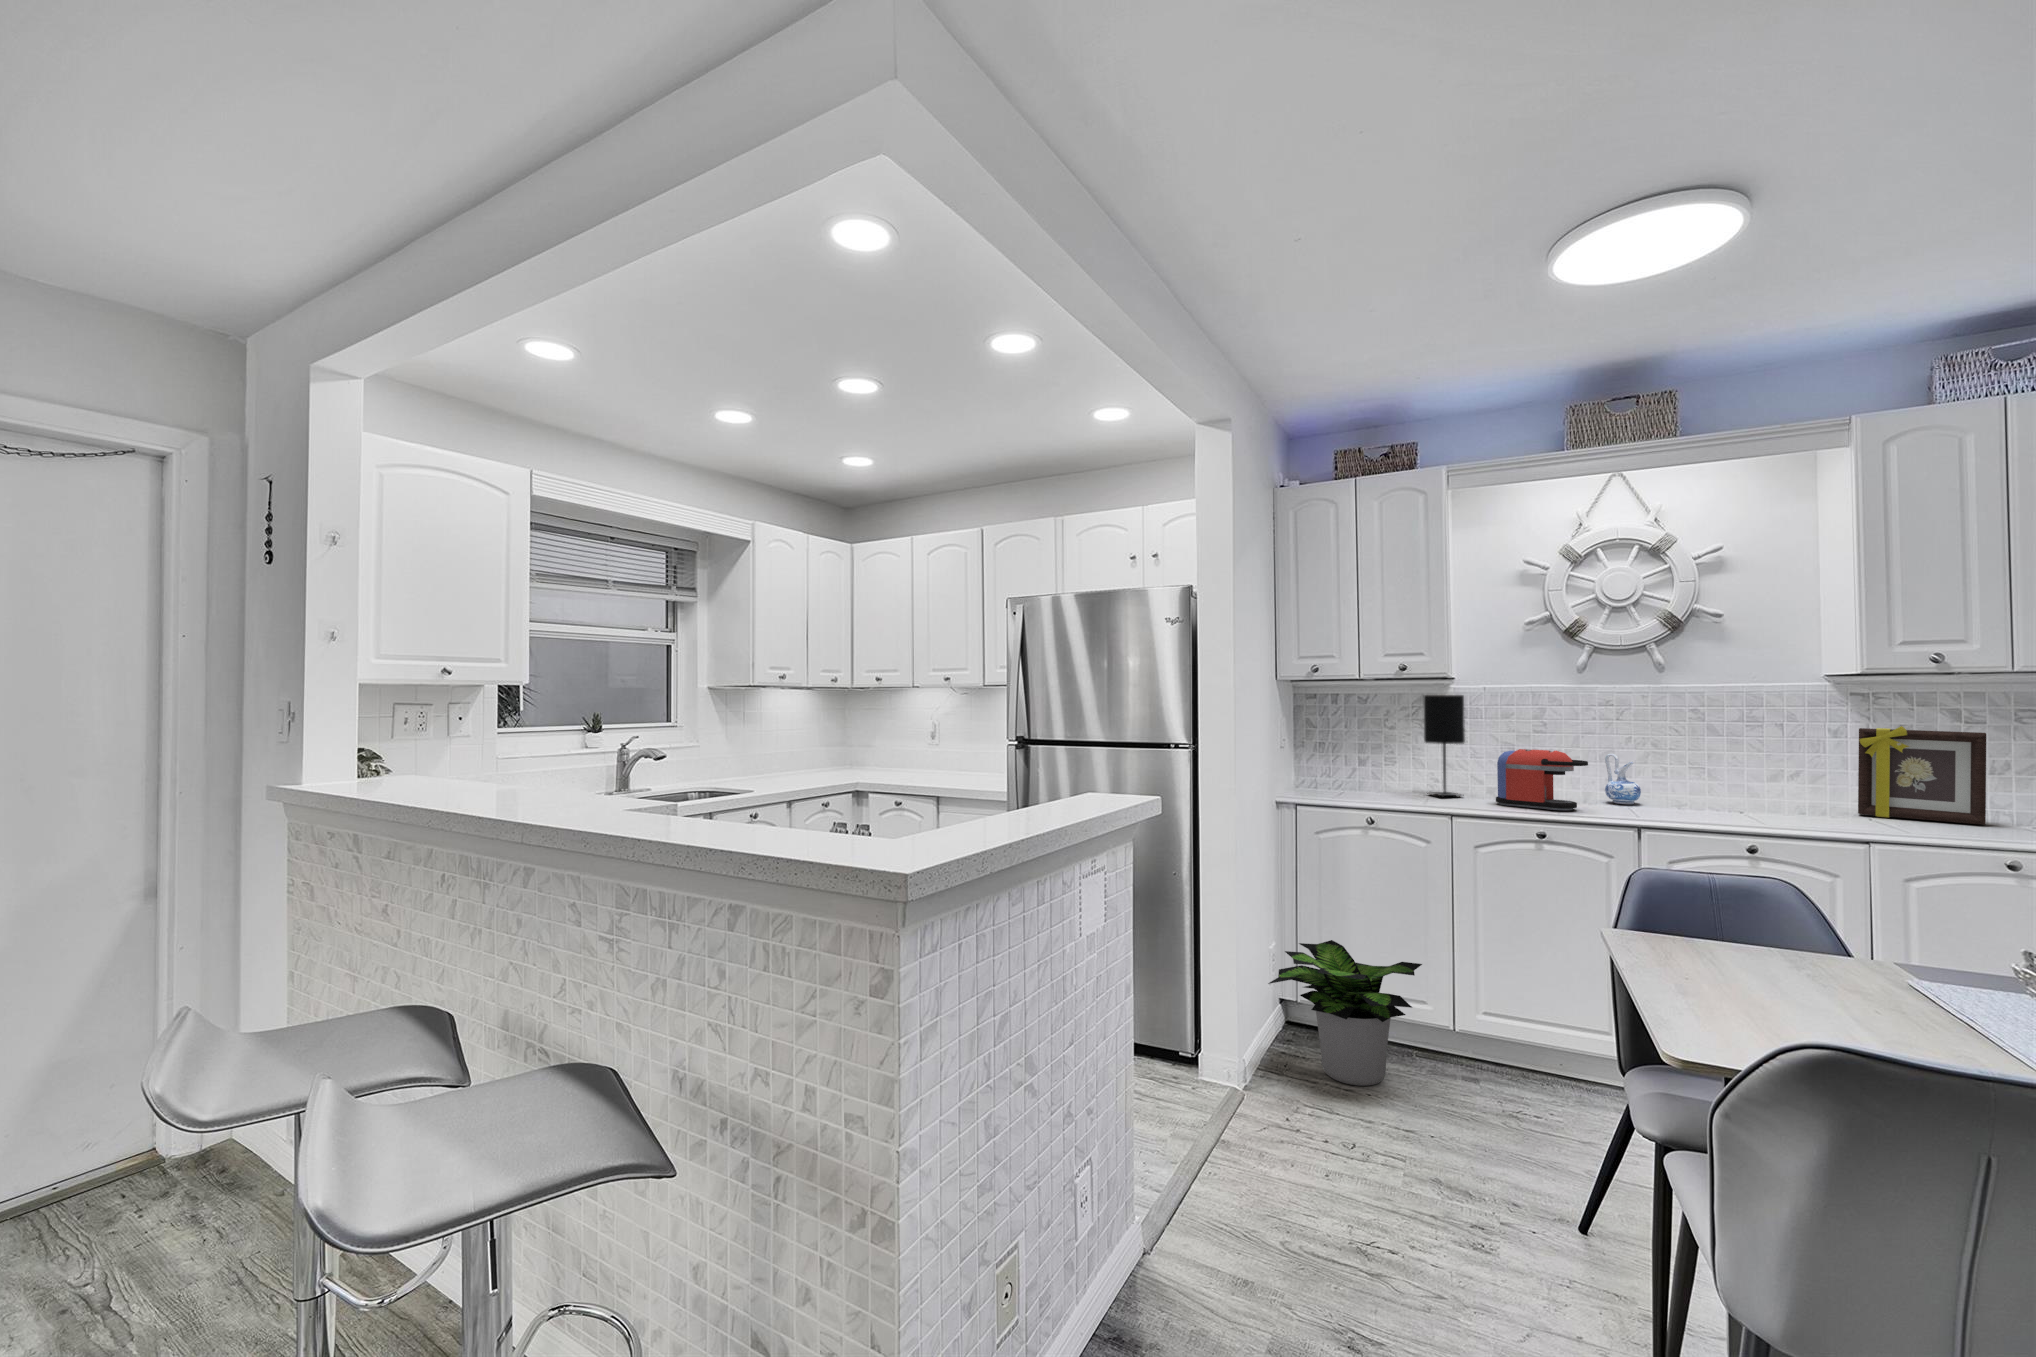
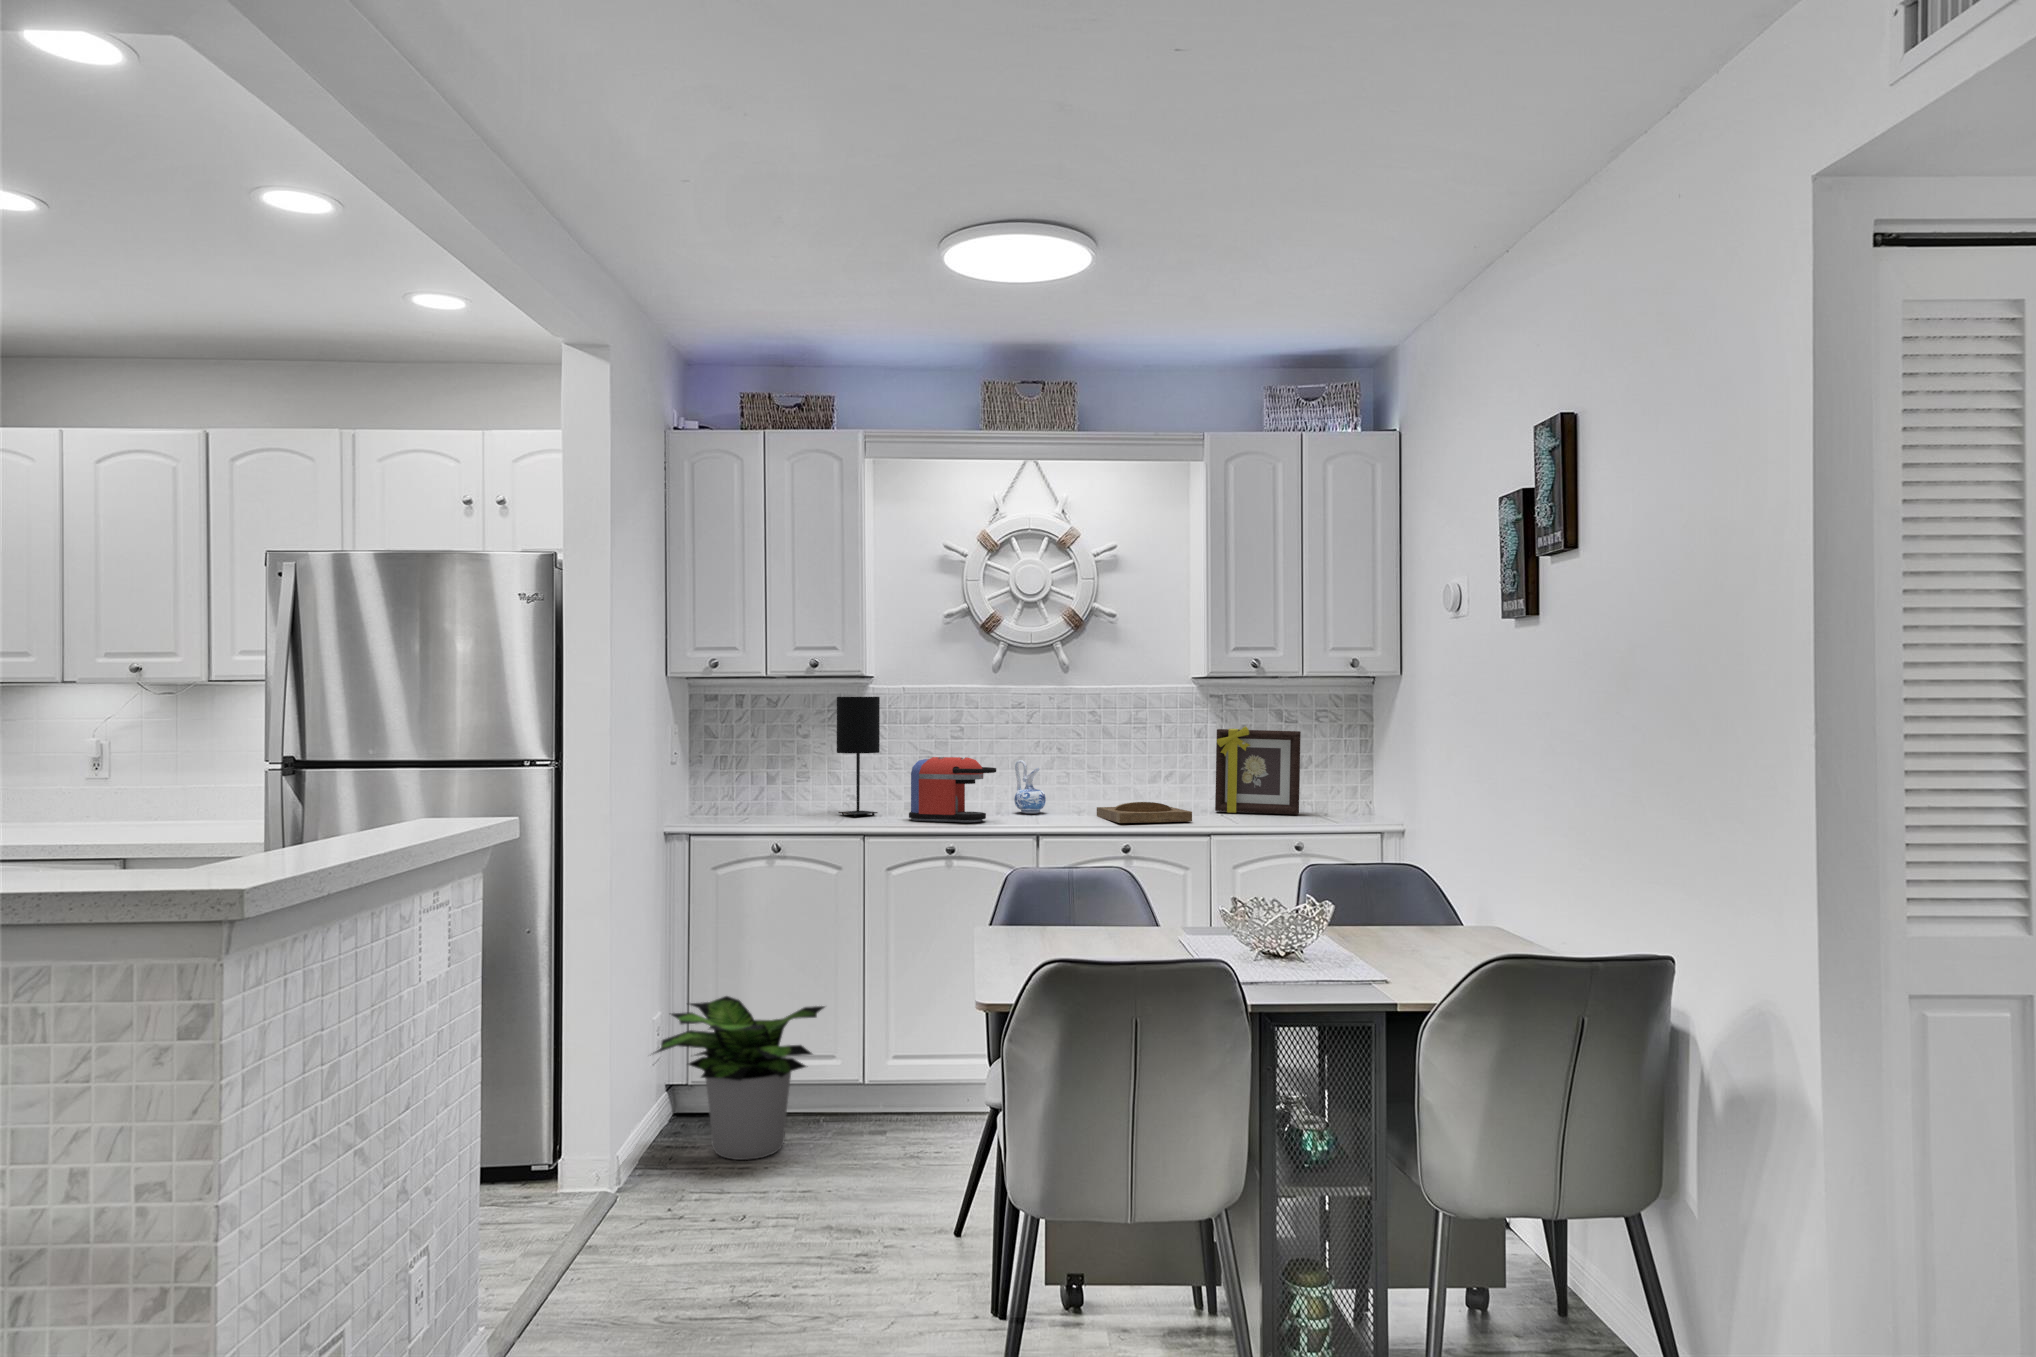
tray: none [1703,801,1834,825] -> present [1097,802,1192,823]

